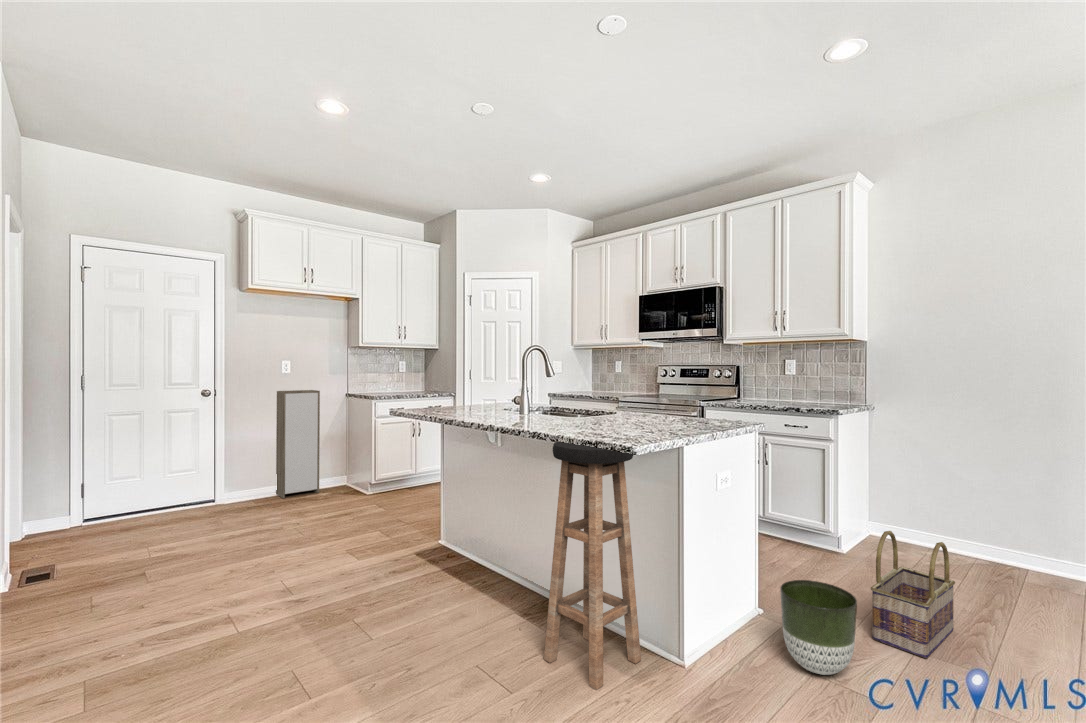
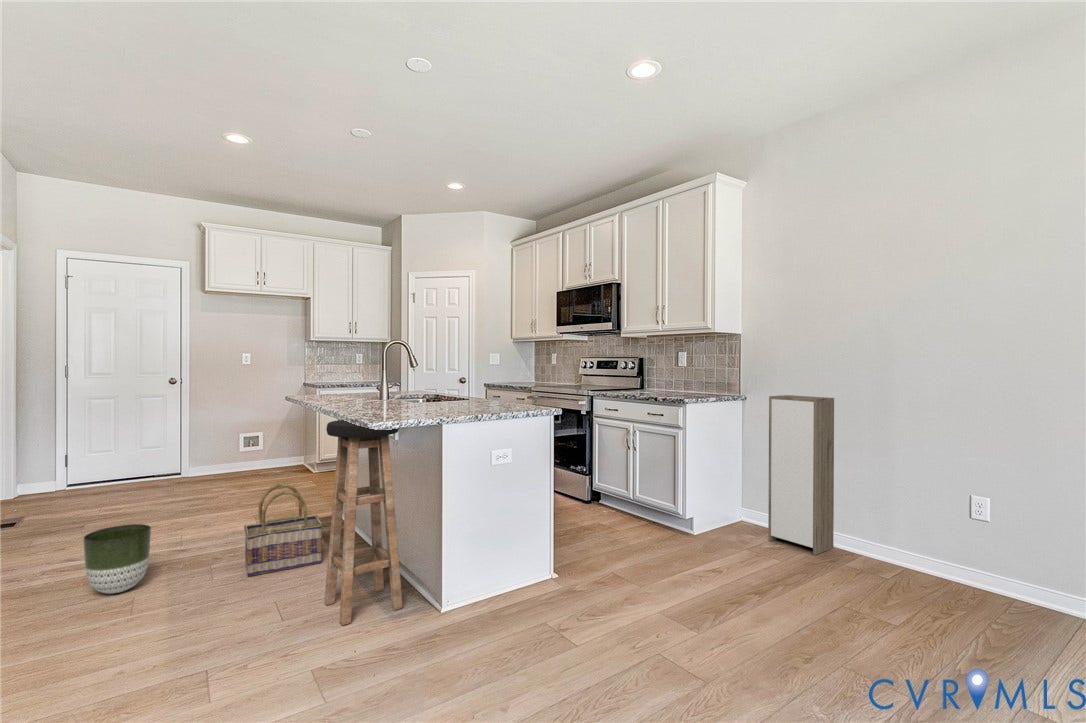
storage cabinet: present [276,390,320,498] -> present [768,395,834,555]
basket: present [871,531,955,658] -> present [244,484,323,576]
planter: present [780,580,857,675] -> present [83,524,151,594]

